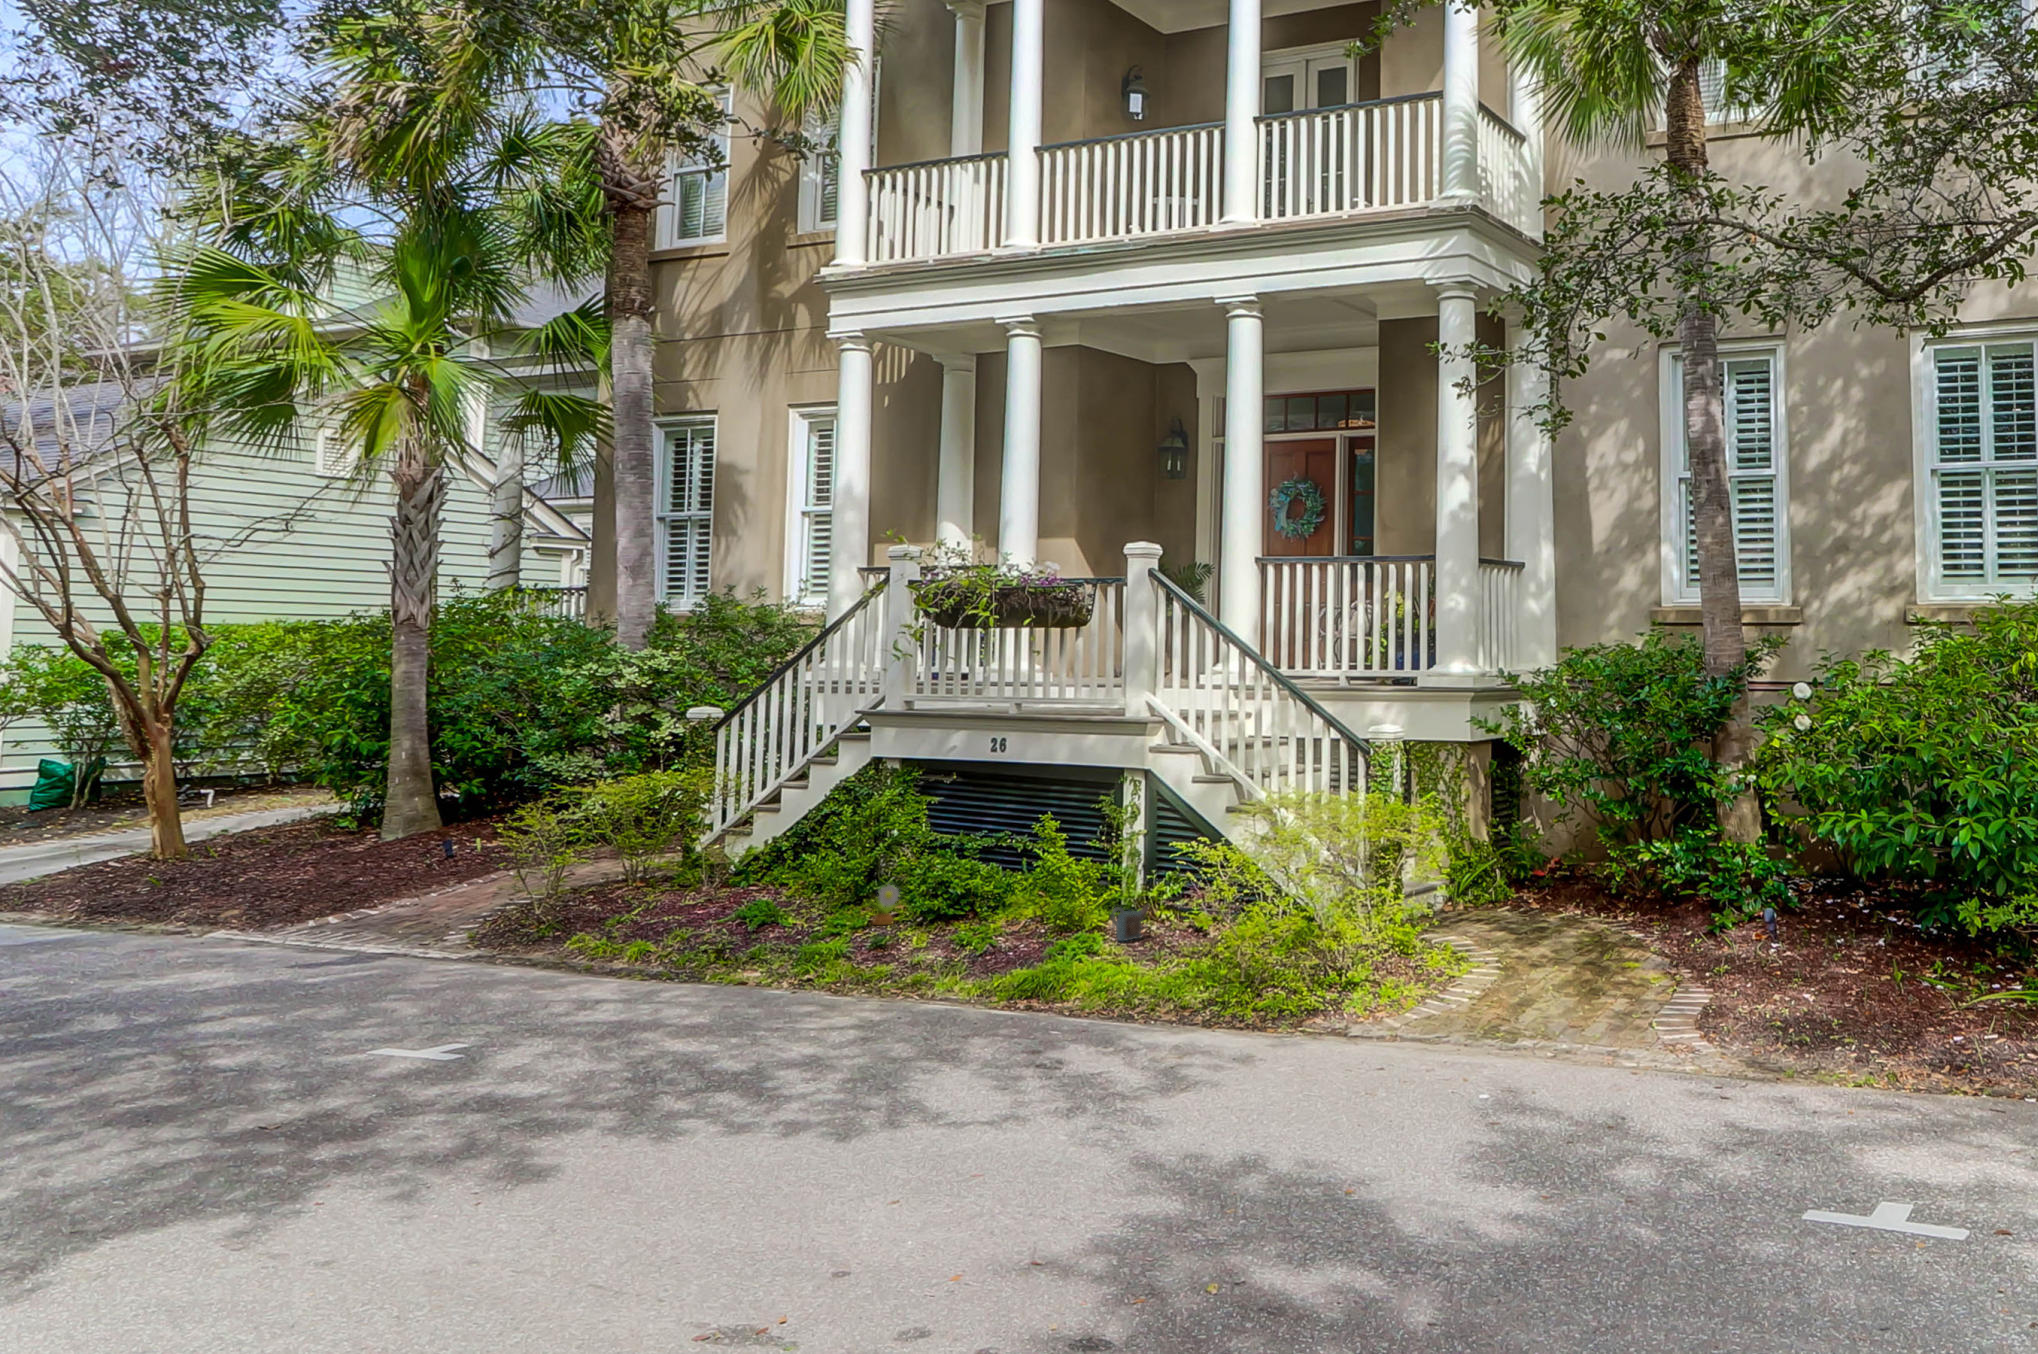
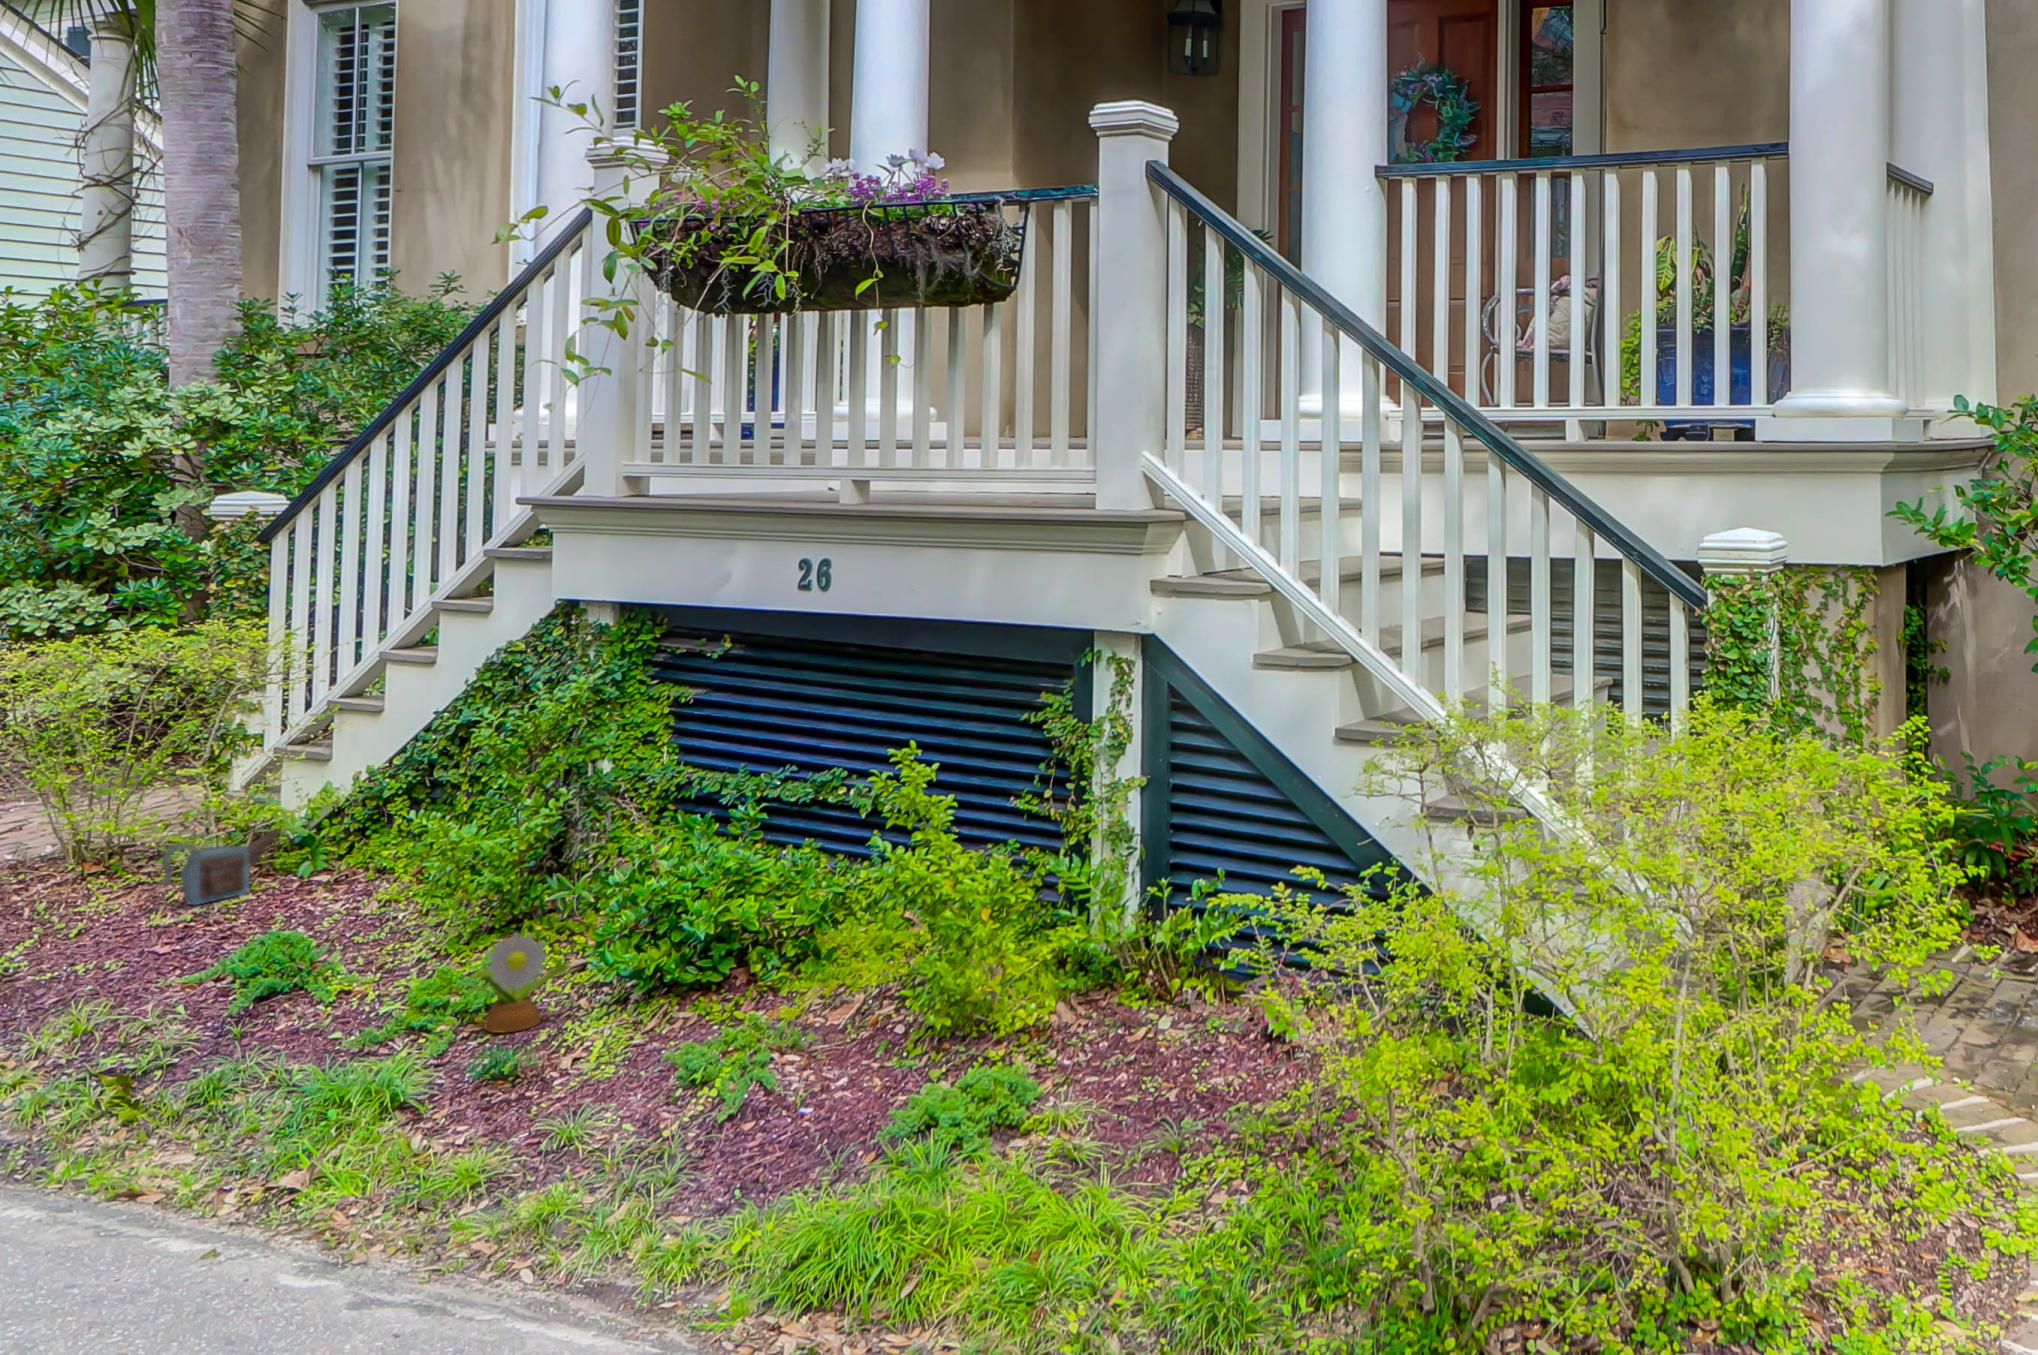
watering can: present [1111,904,1150,941] -> present [160,830,279,905]

